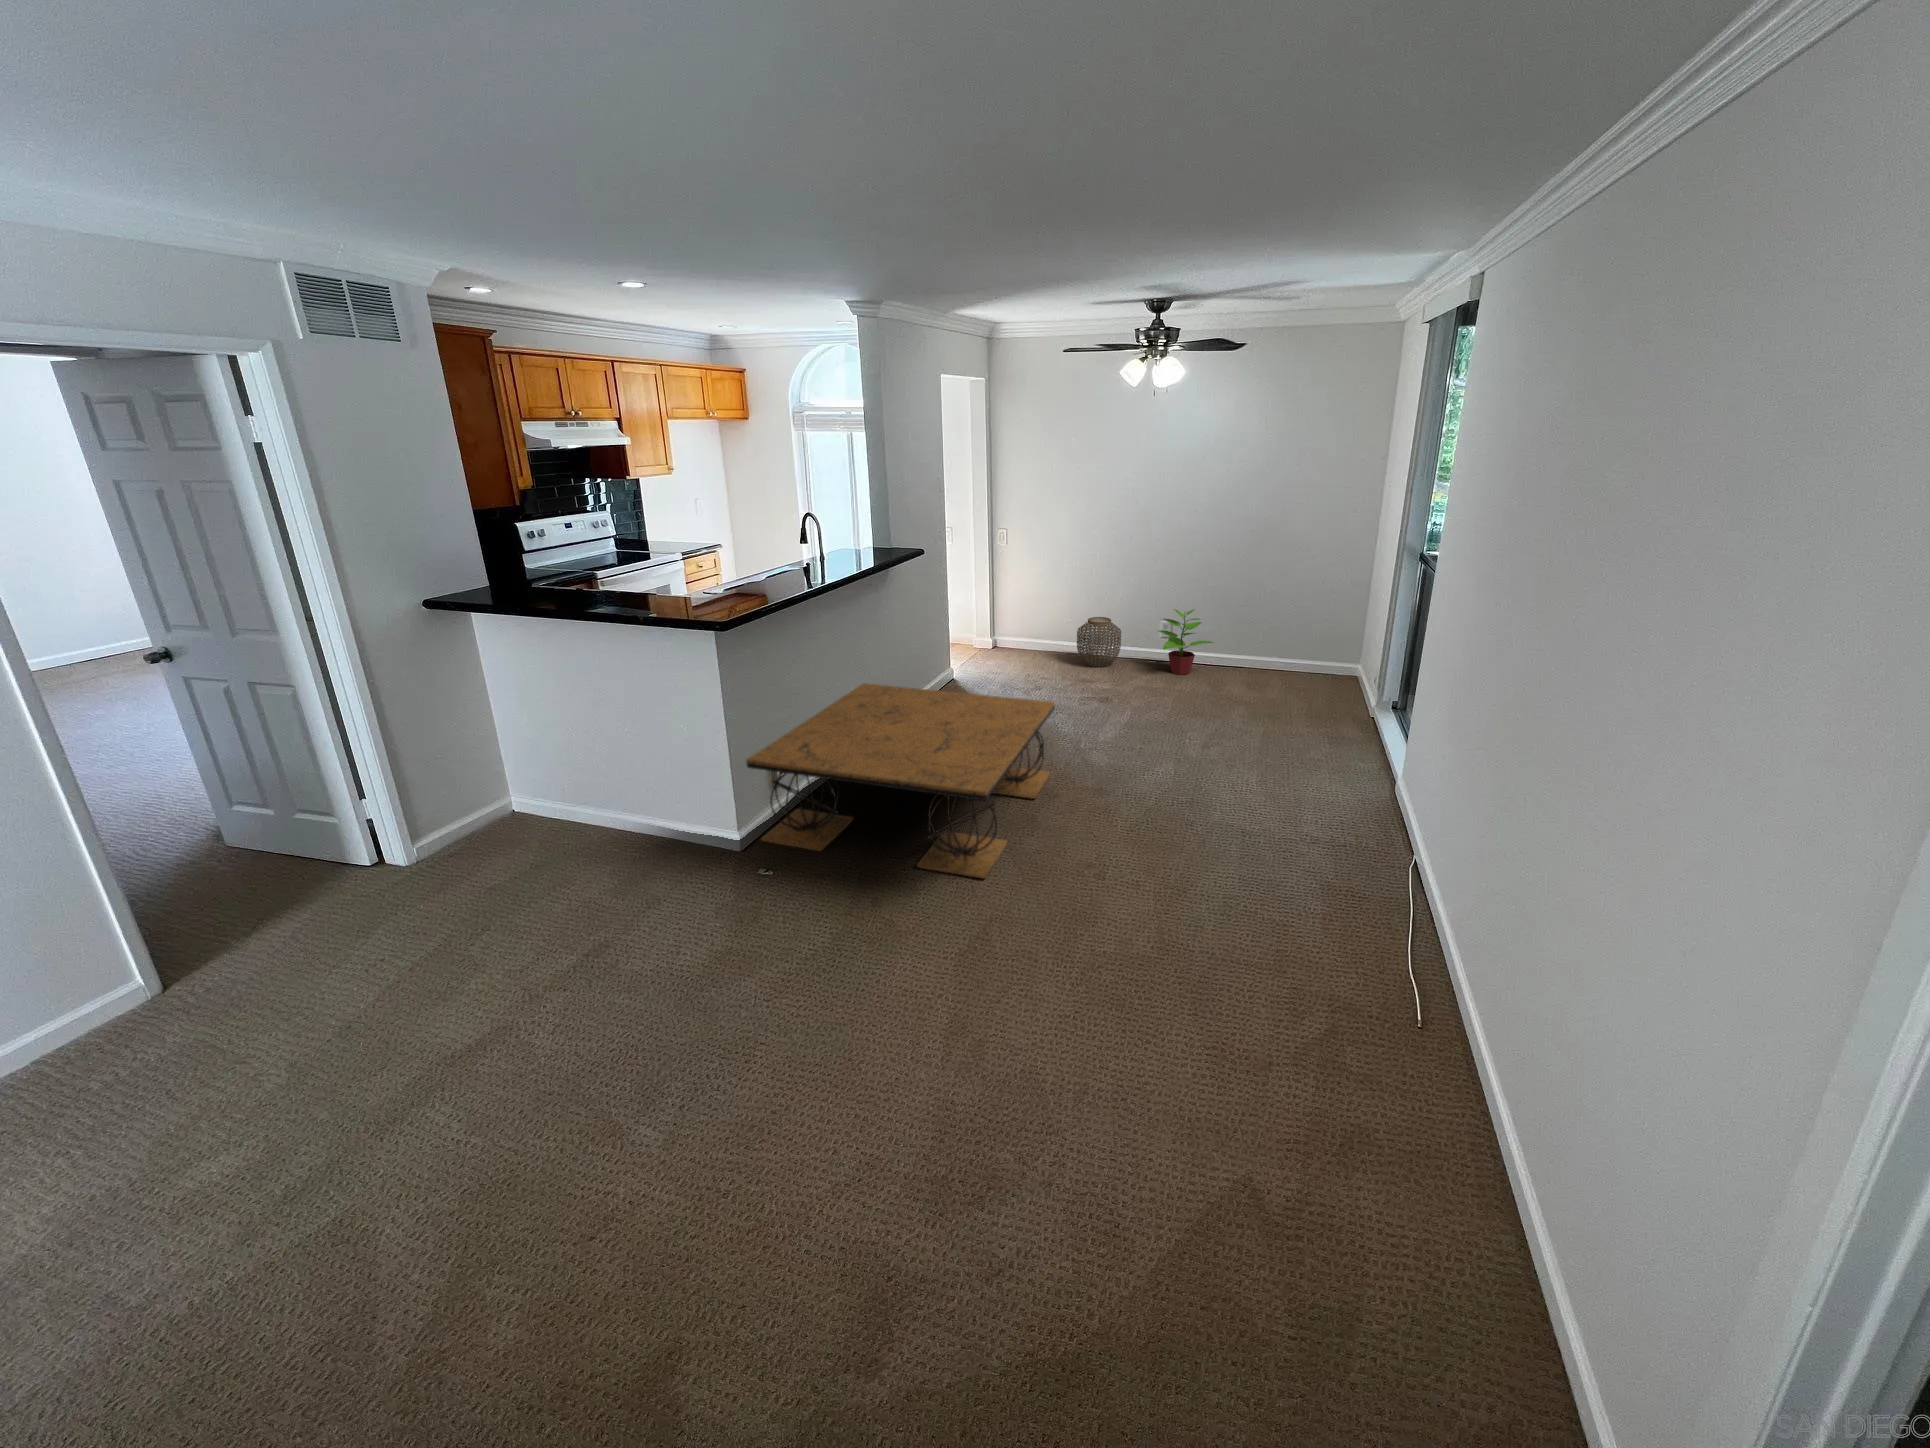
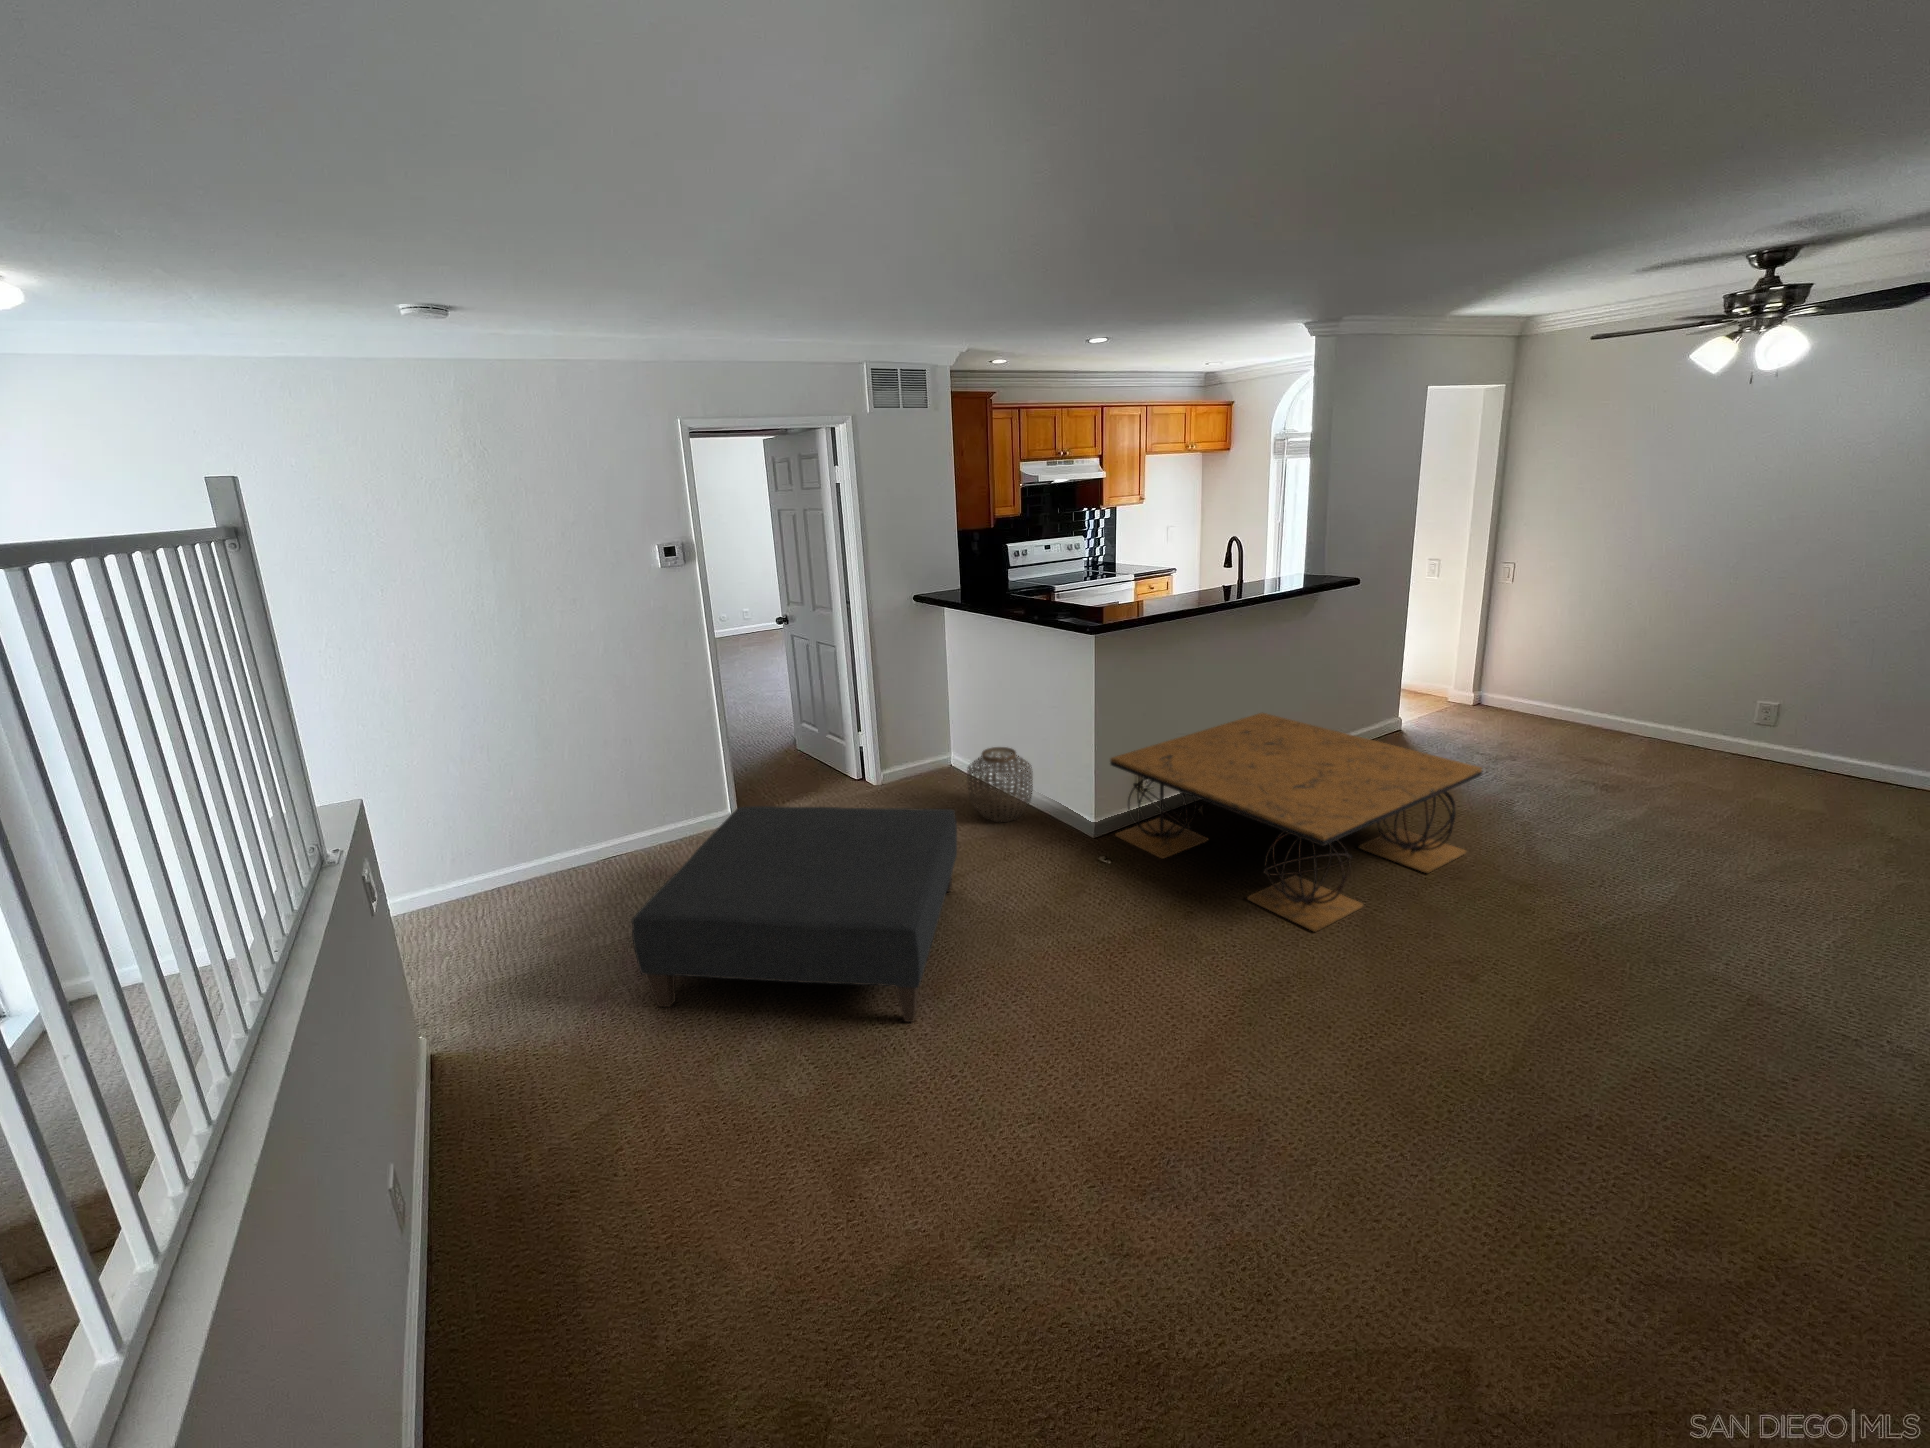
potted plant: present [1158,609,1213,675] -> none [1739,683,1850,782]
woven basket: present [1077,617,1121,667] -> present [967,747,1033,822]
ottoman: none [40,869,641,1370] -> present [632,806,957,1022]

